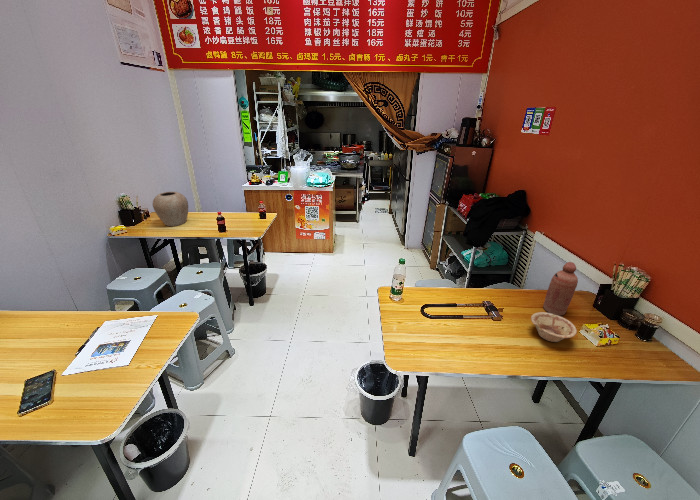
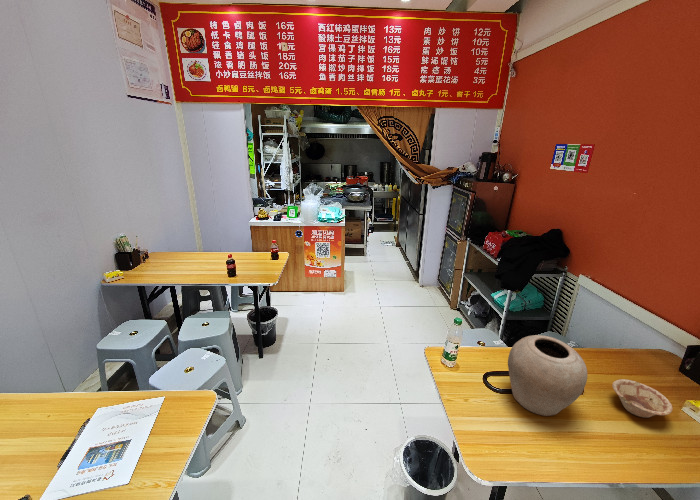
vase: present [153,192,188,226] -> present [508,335,587,416]
bottle: present [543,262,578,315] -> none [614,320,657,380]

